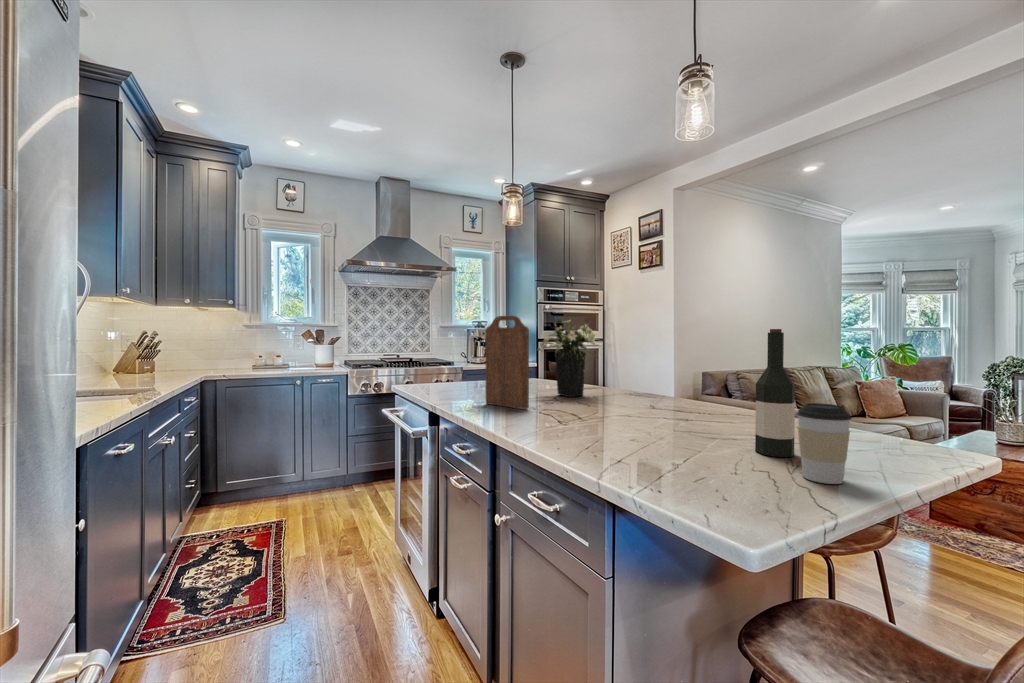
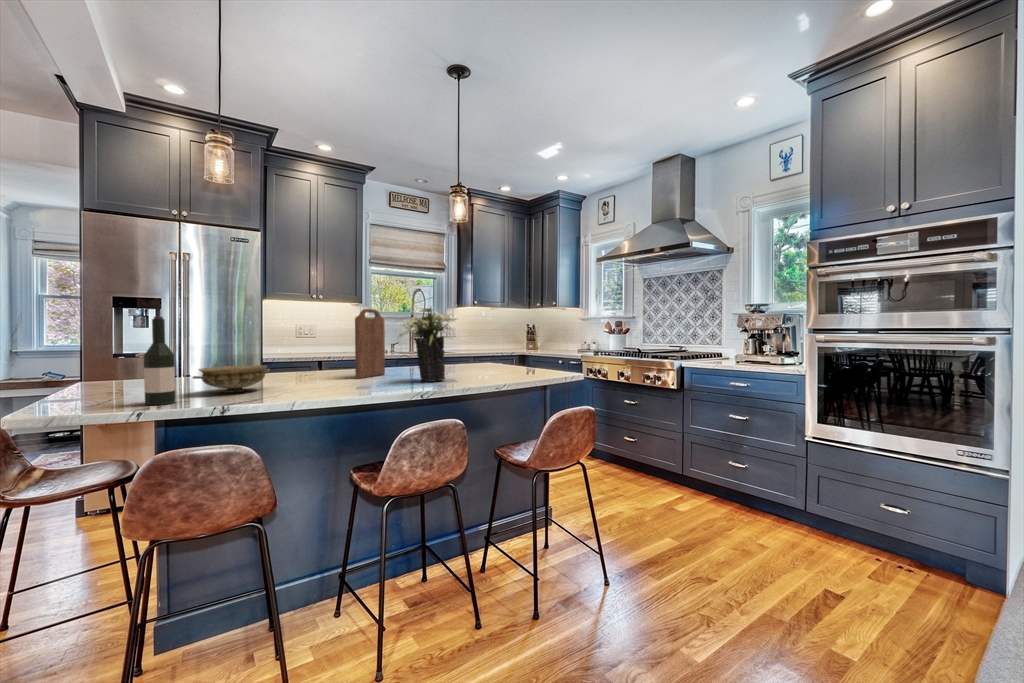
ceramic bowl: none [605,396,712,441] -> present [193,365,270,393]
coffee cup: present [797,403,851,484] -> none [80,362,116,407]

